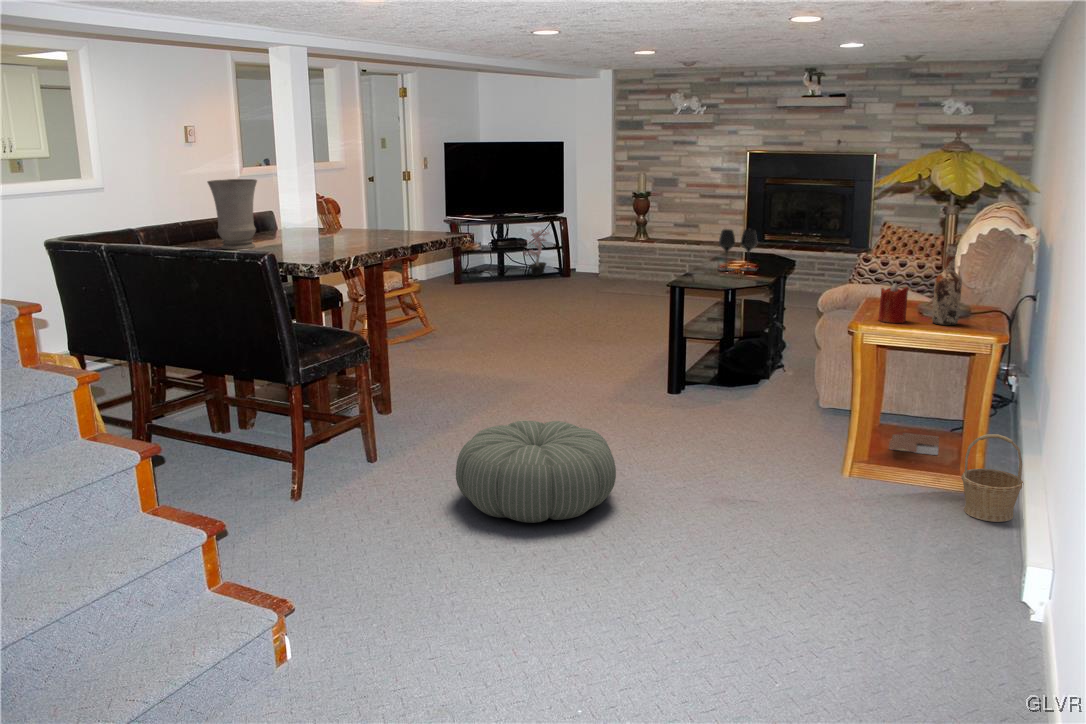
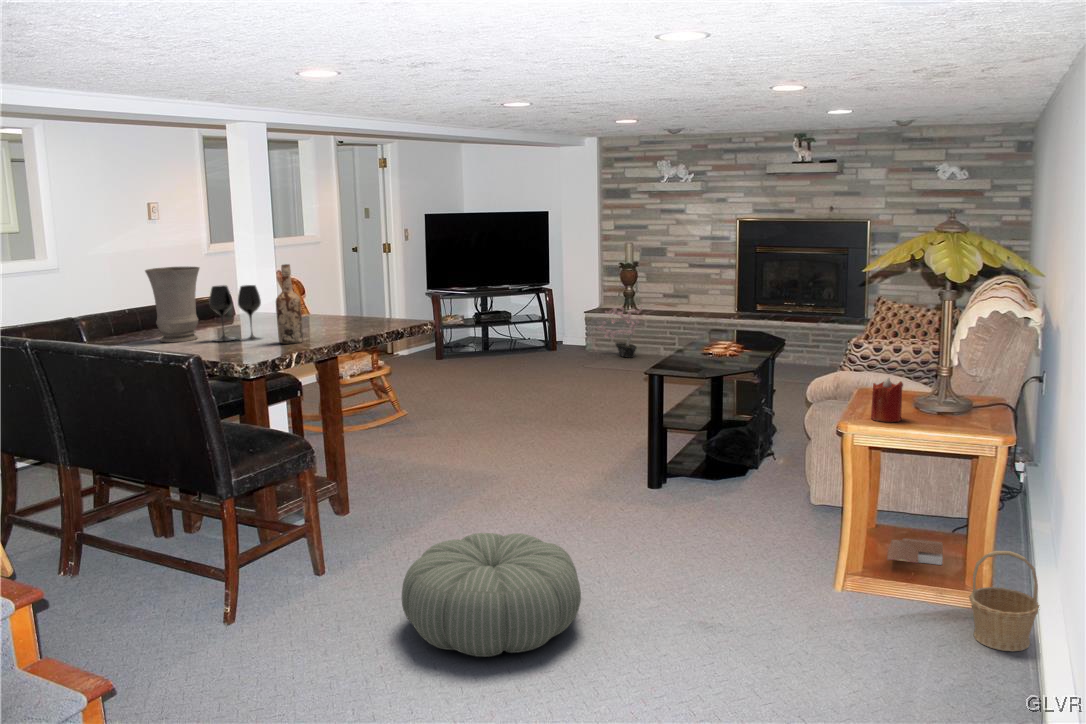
potted plant: present [523,229,549,276] -> present [596,305,643,358]
wine glass: present [719,229,757,271] -> present [209,285,263,341]
wine bottle: present [932,244,962,325] -> present [276,264,303,344]

